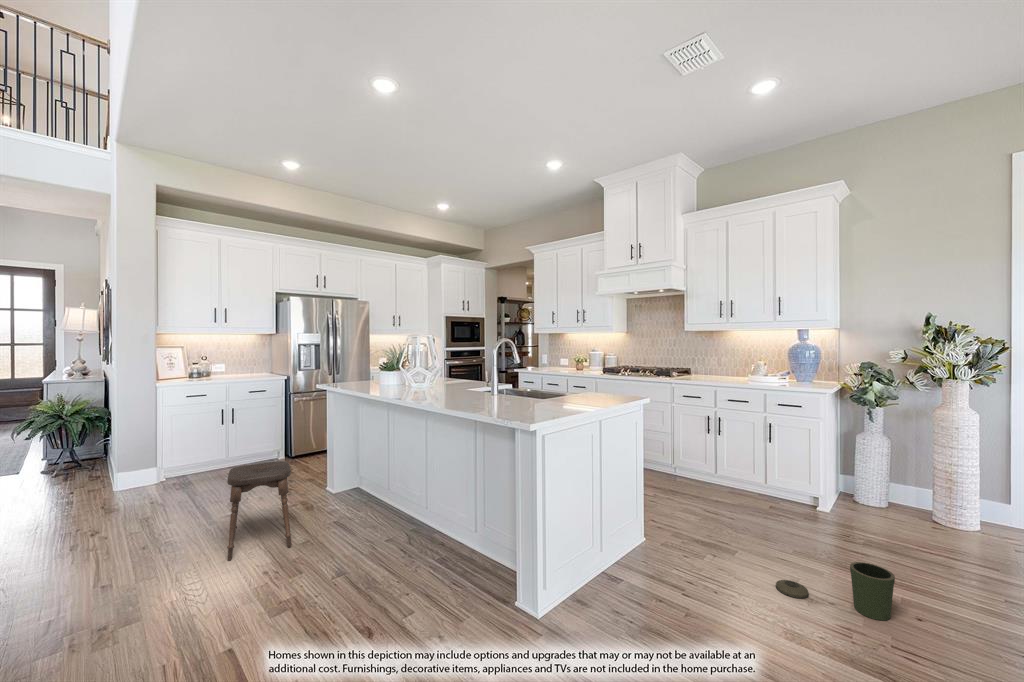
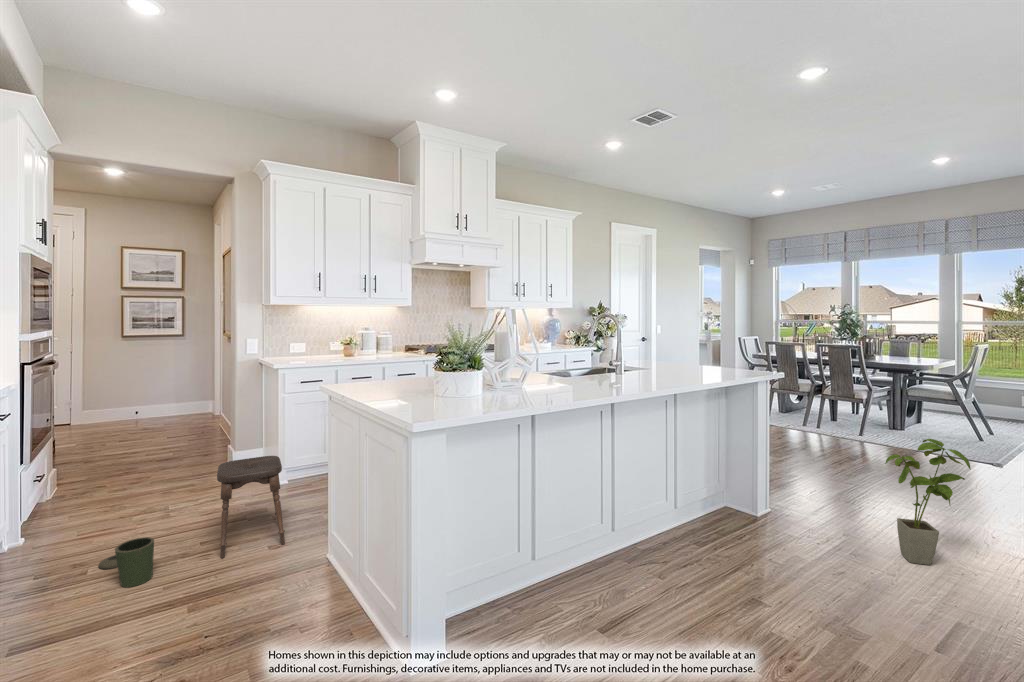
house plant: none [871,442,956,567] -> present [886,439,971,565]
trash can: present [776,562,895,621] -> present [99,537,154,587]

